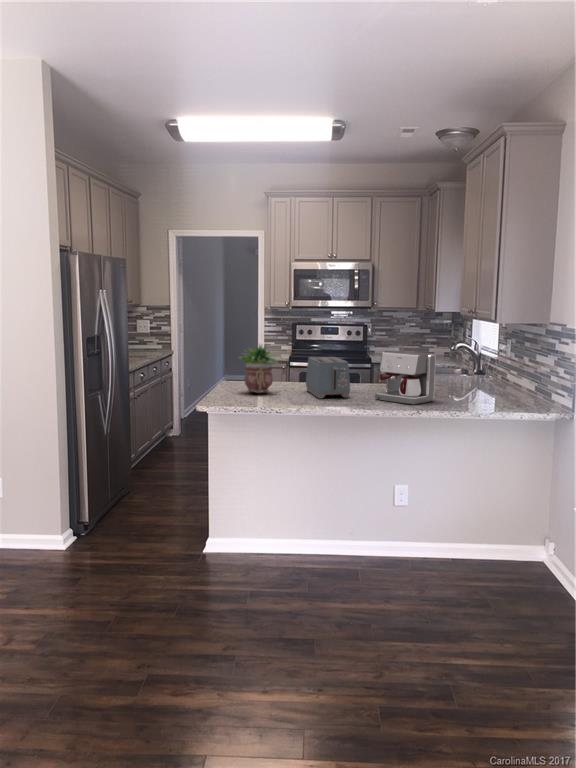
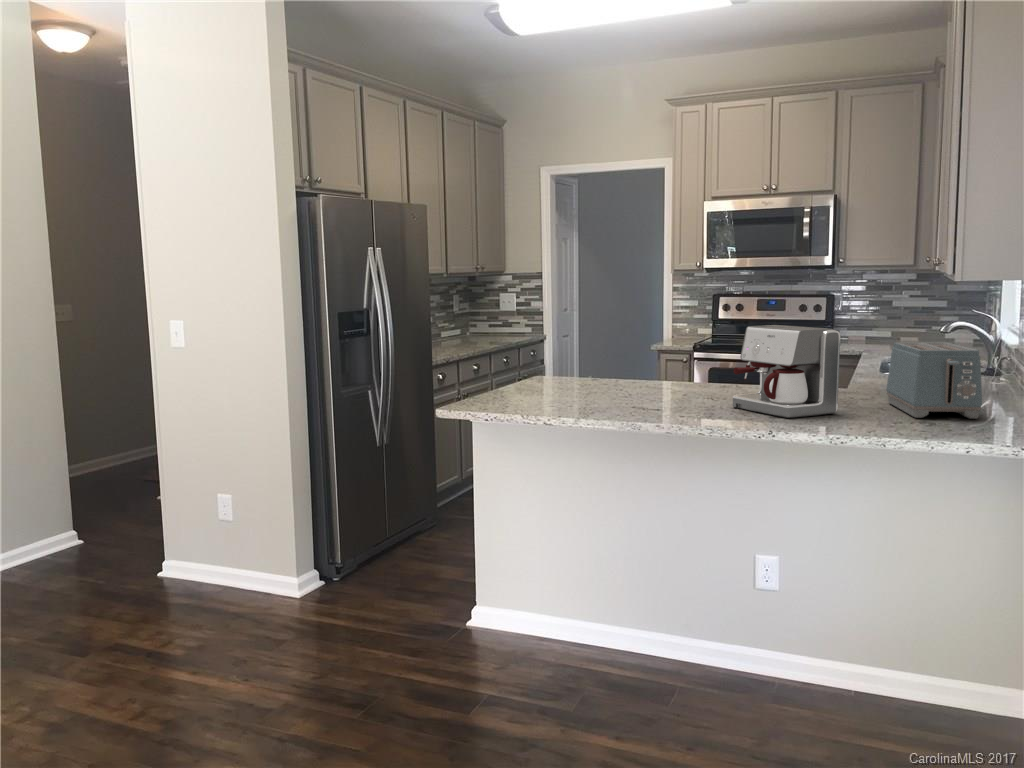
potted plant: present [239,345,279,393] -> none [527,312,590,391]
toaster: present [306,357,350,399] -> present [886,342,982,419]

